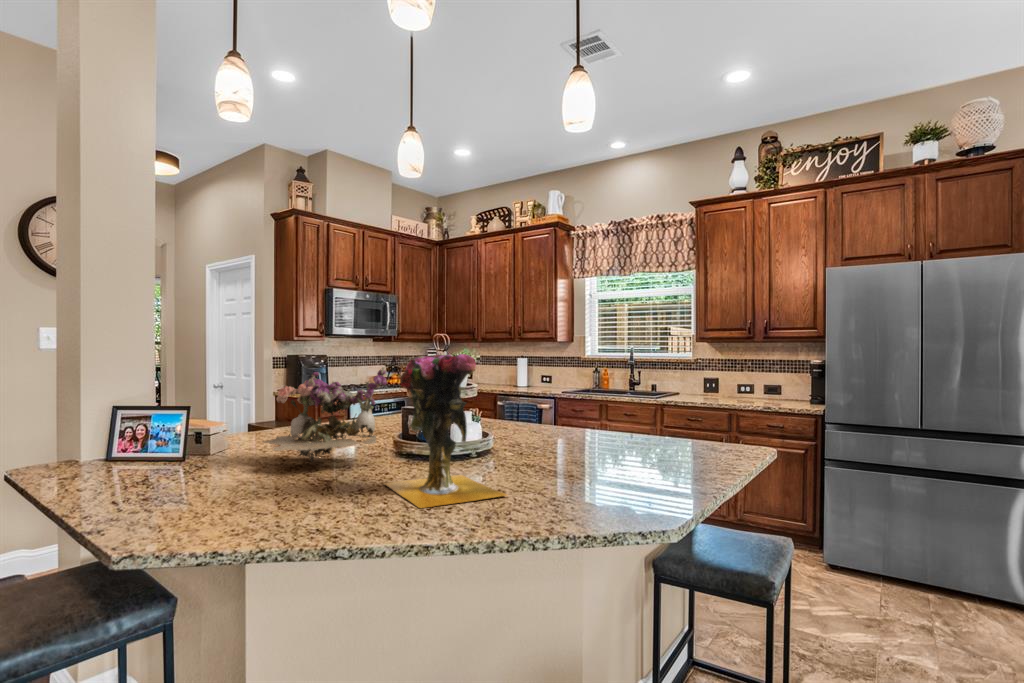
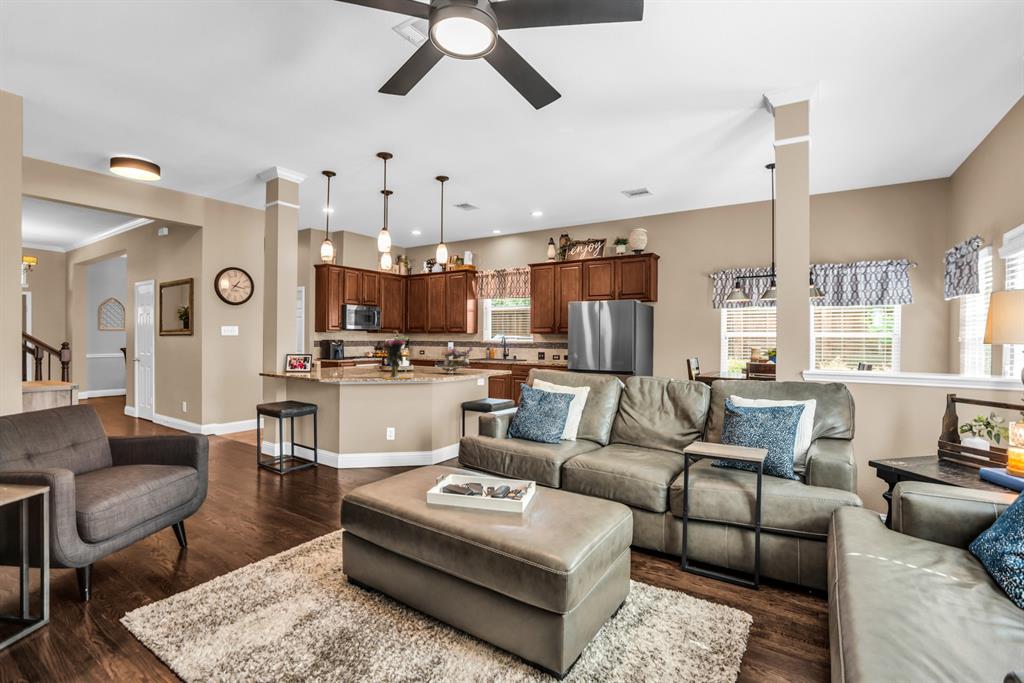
flower arrangement: present [264,367,387,461] -> present [440,346,472,373]

